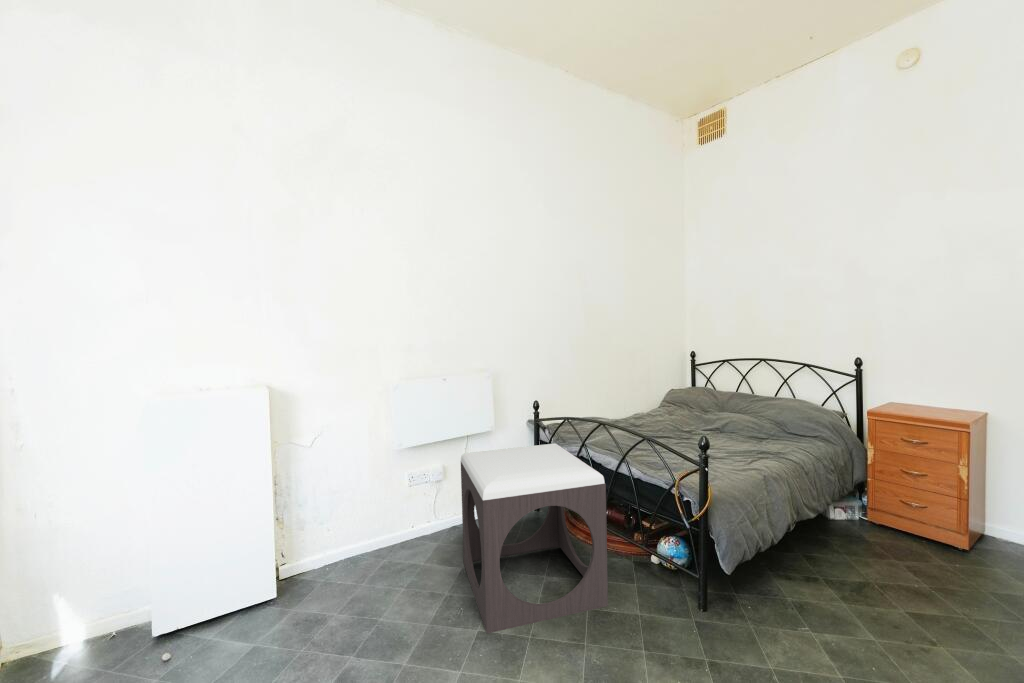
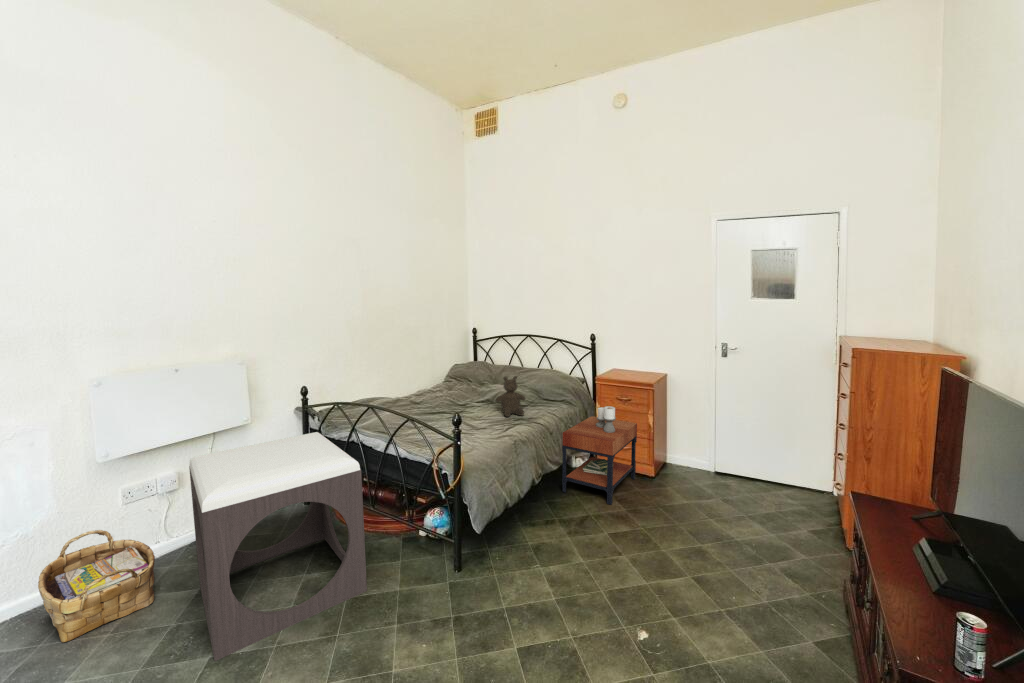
teddy bear: none [730,403,768,449] -> present [496,376,525,417]
side table: none [822,448,936,576] -> present [562,406,637,505]
woven basket: none [366,503,435,586] -> present [38,530,155,642]

